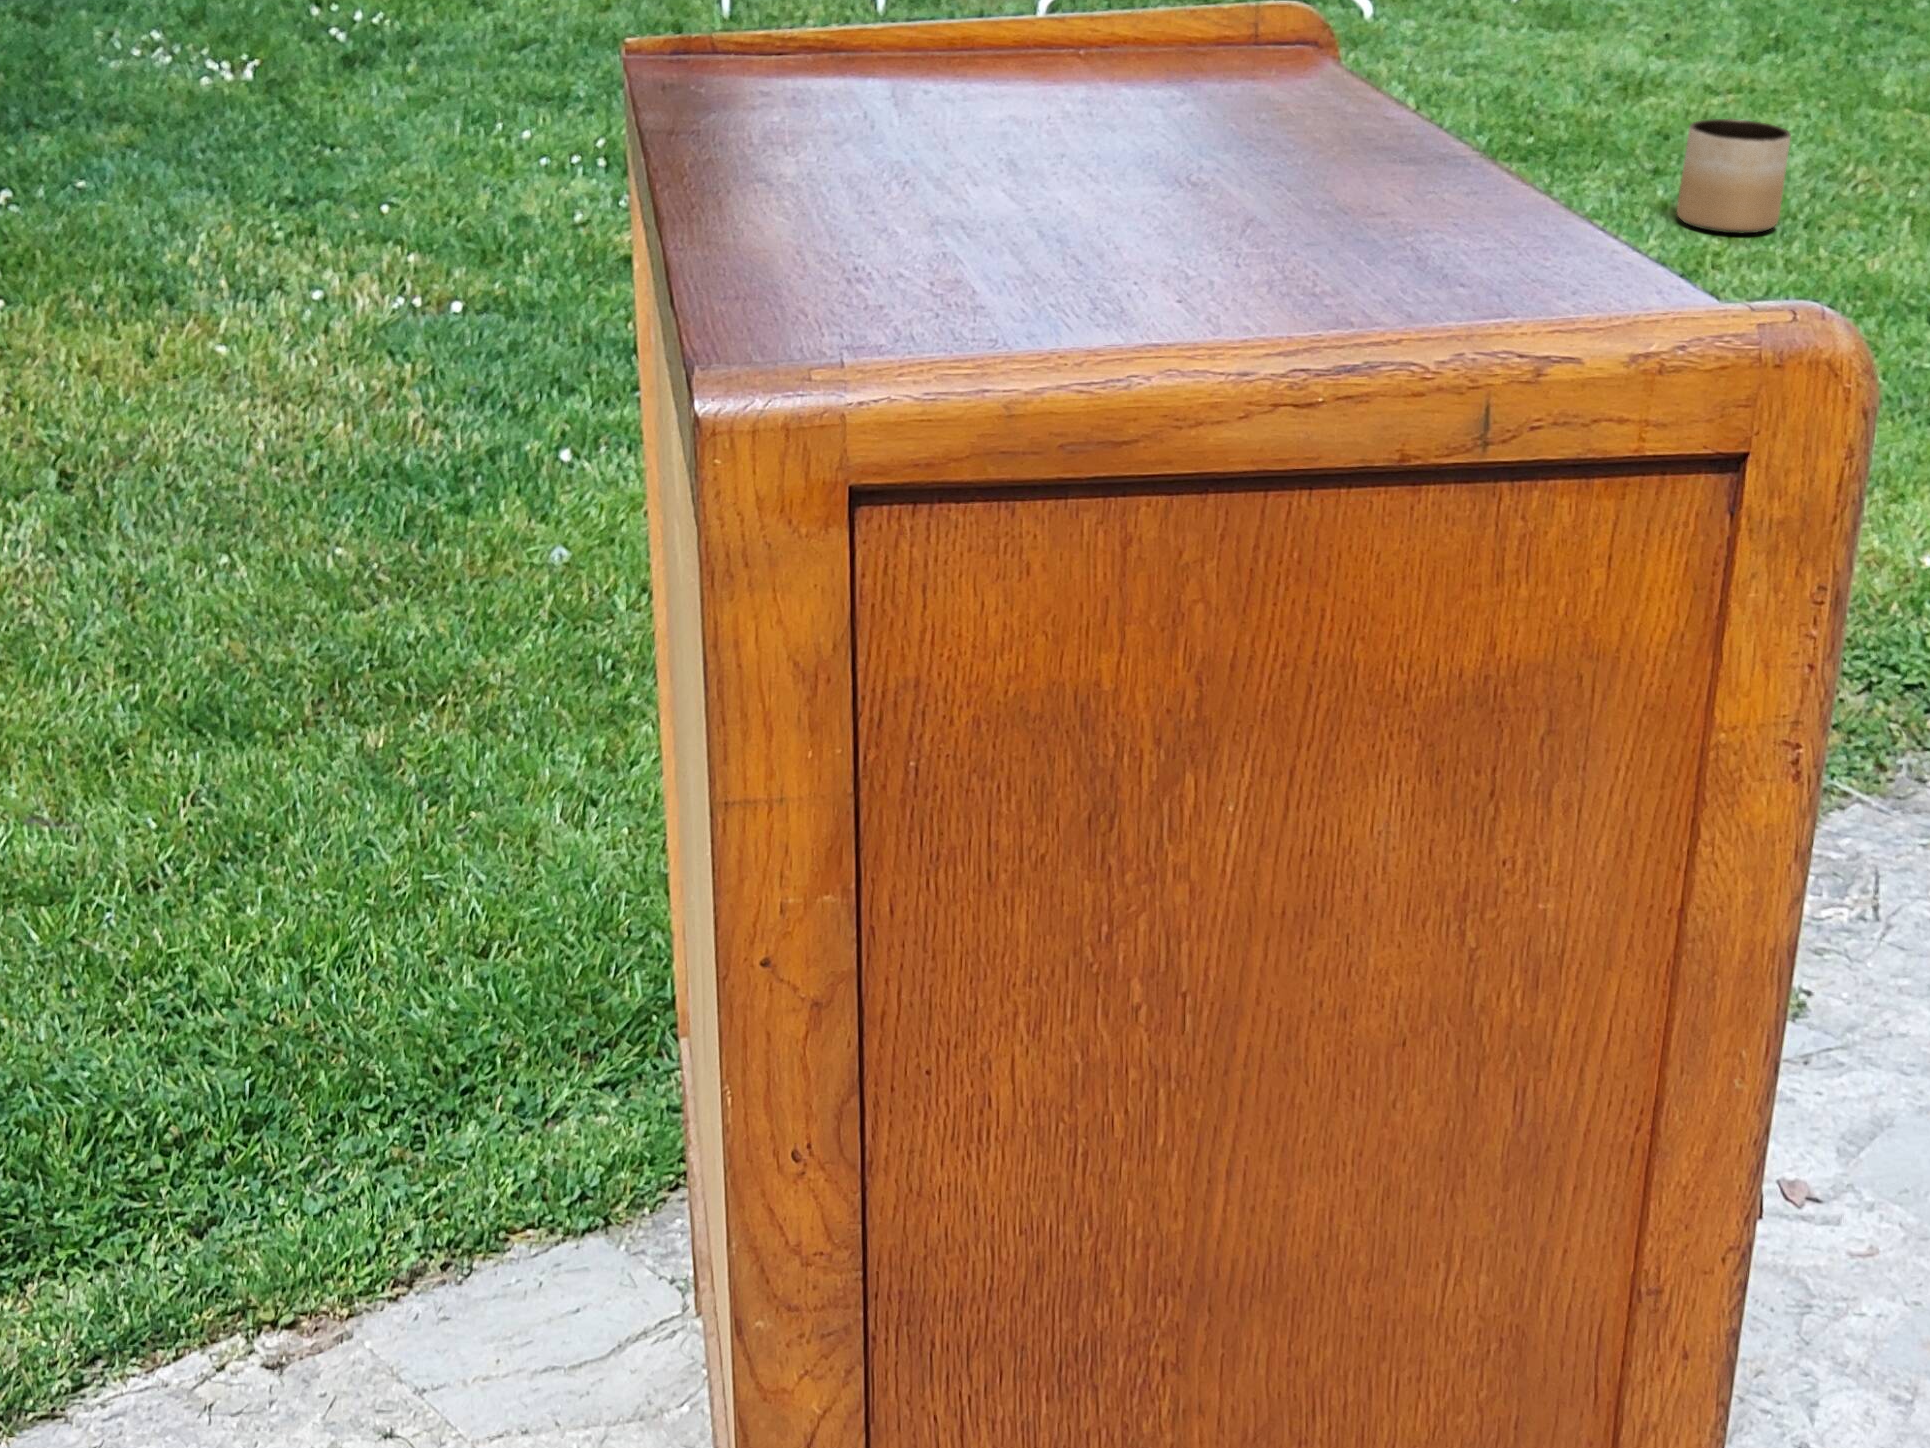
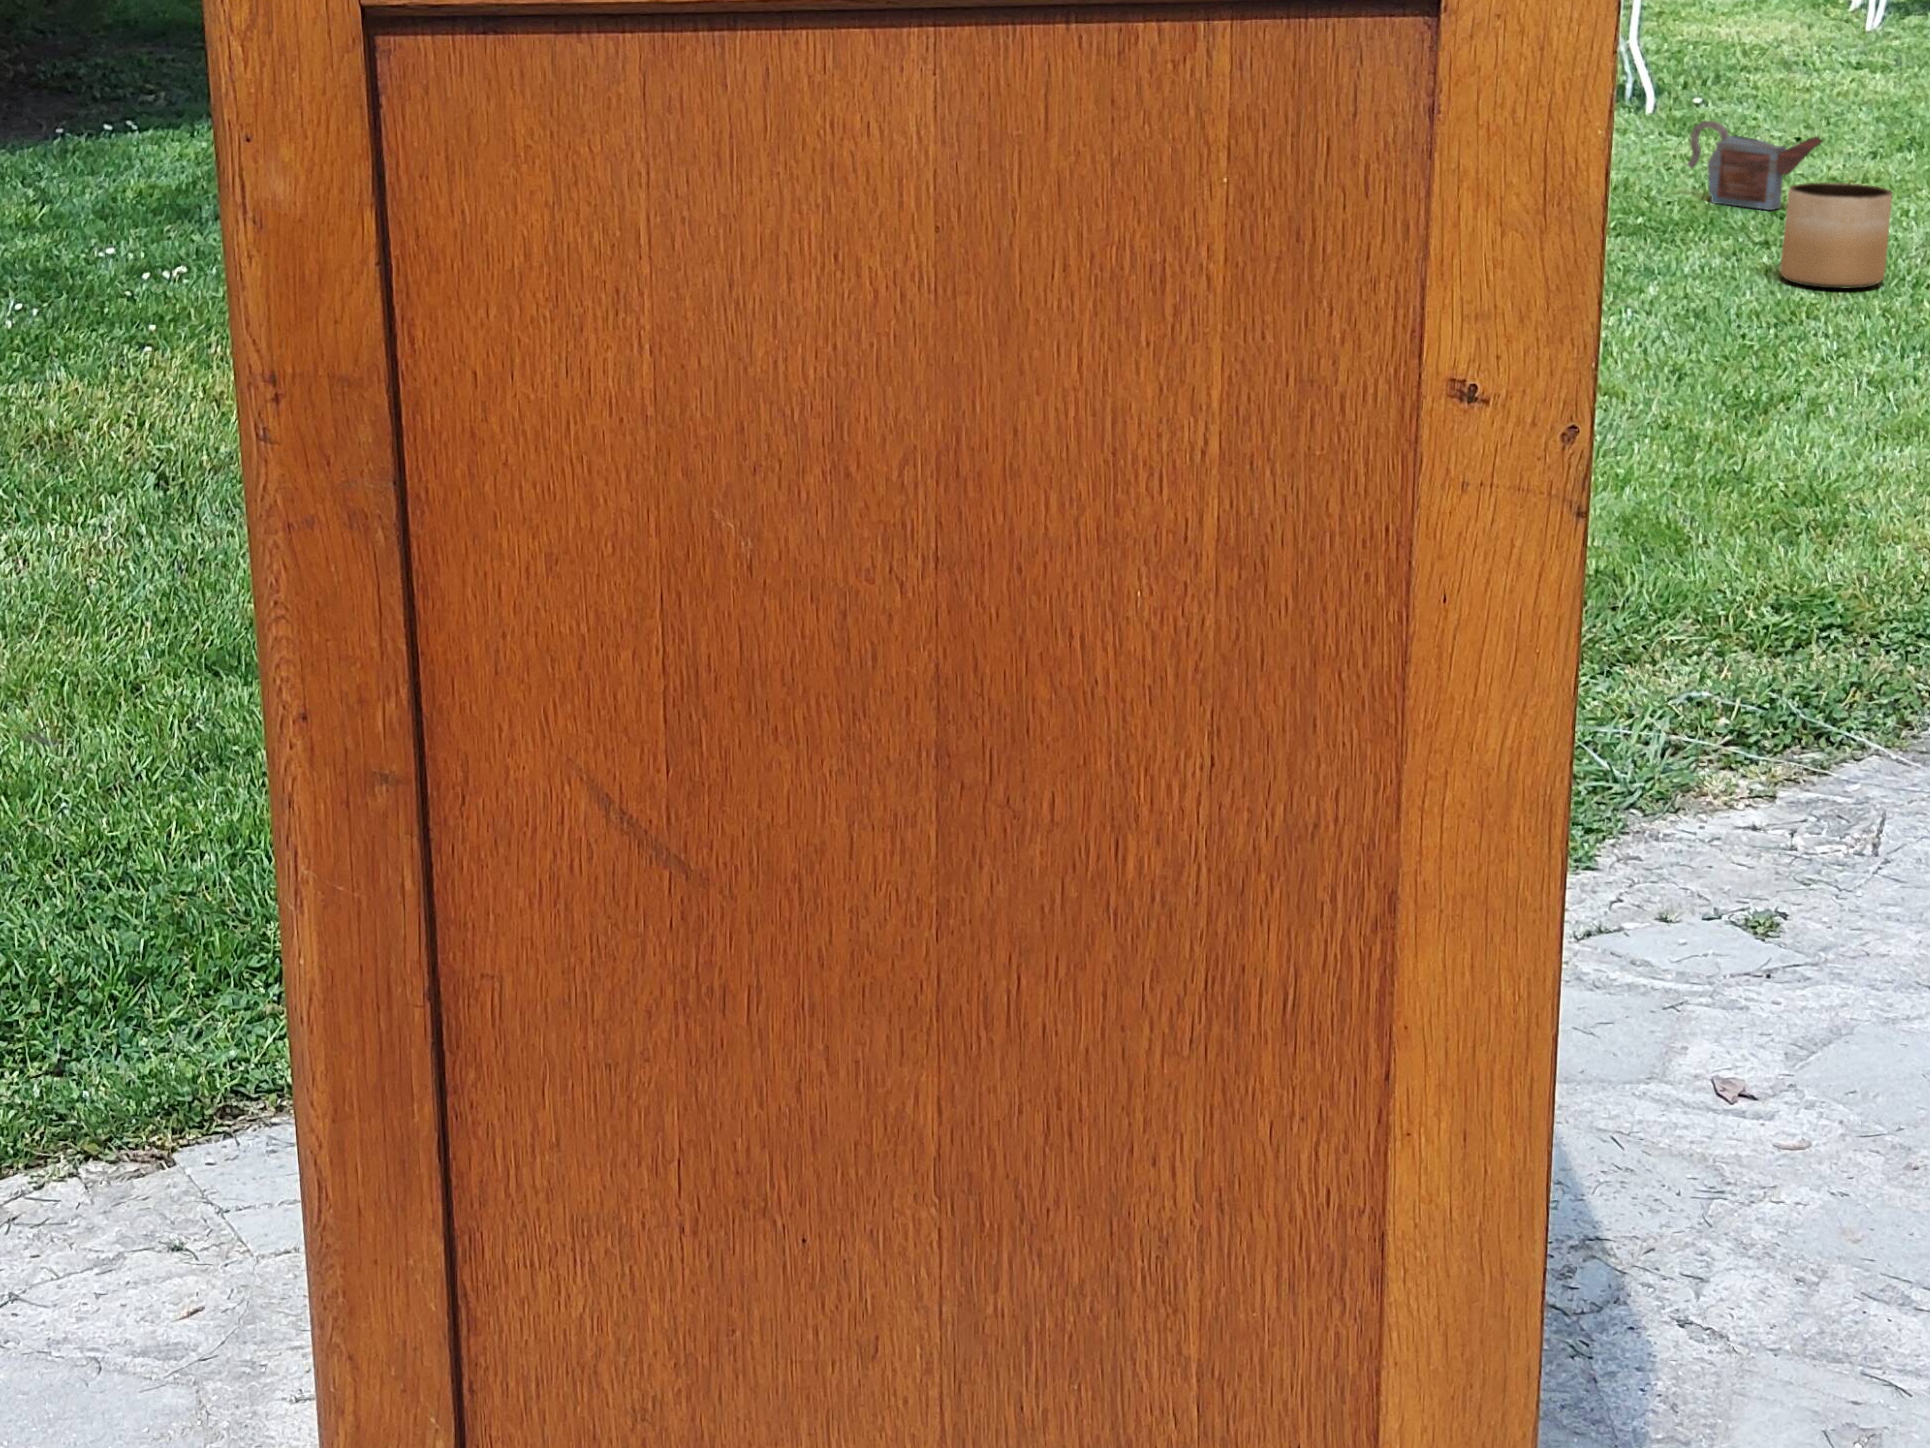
watering can: none [1568,33,1709,131] -> present [1687,121,1823,210]

